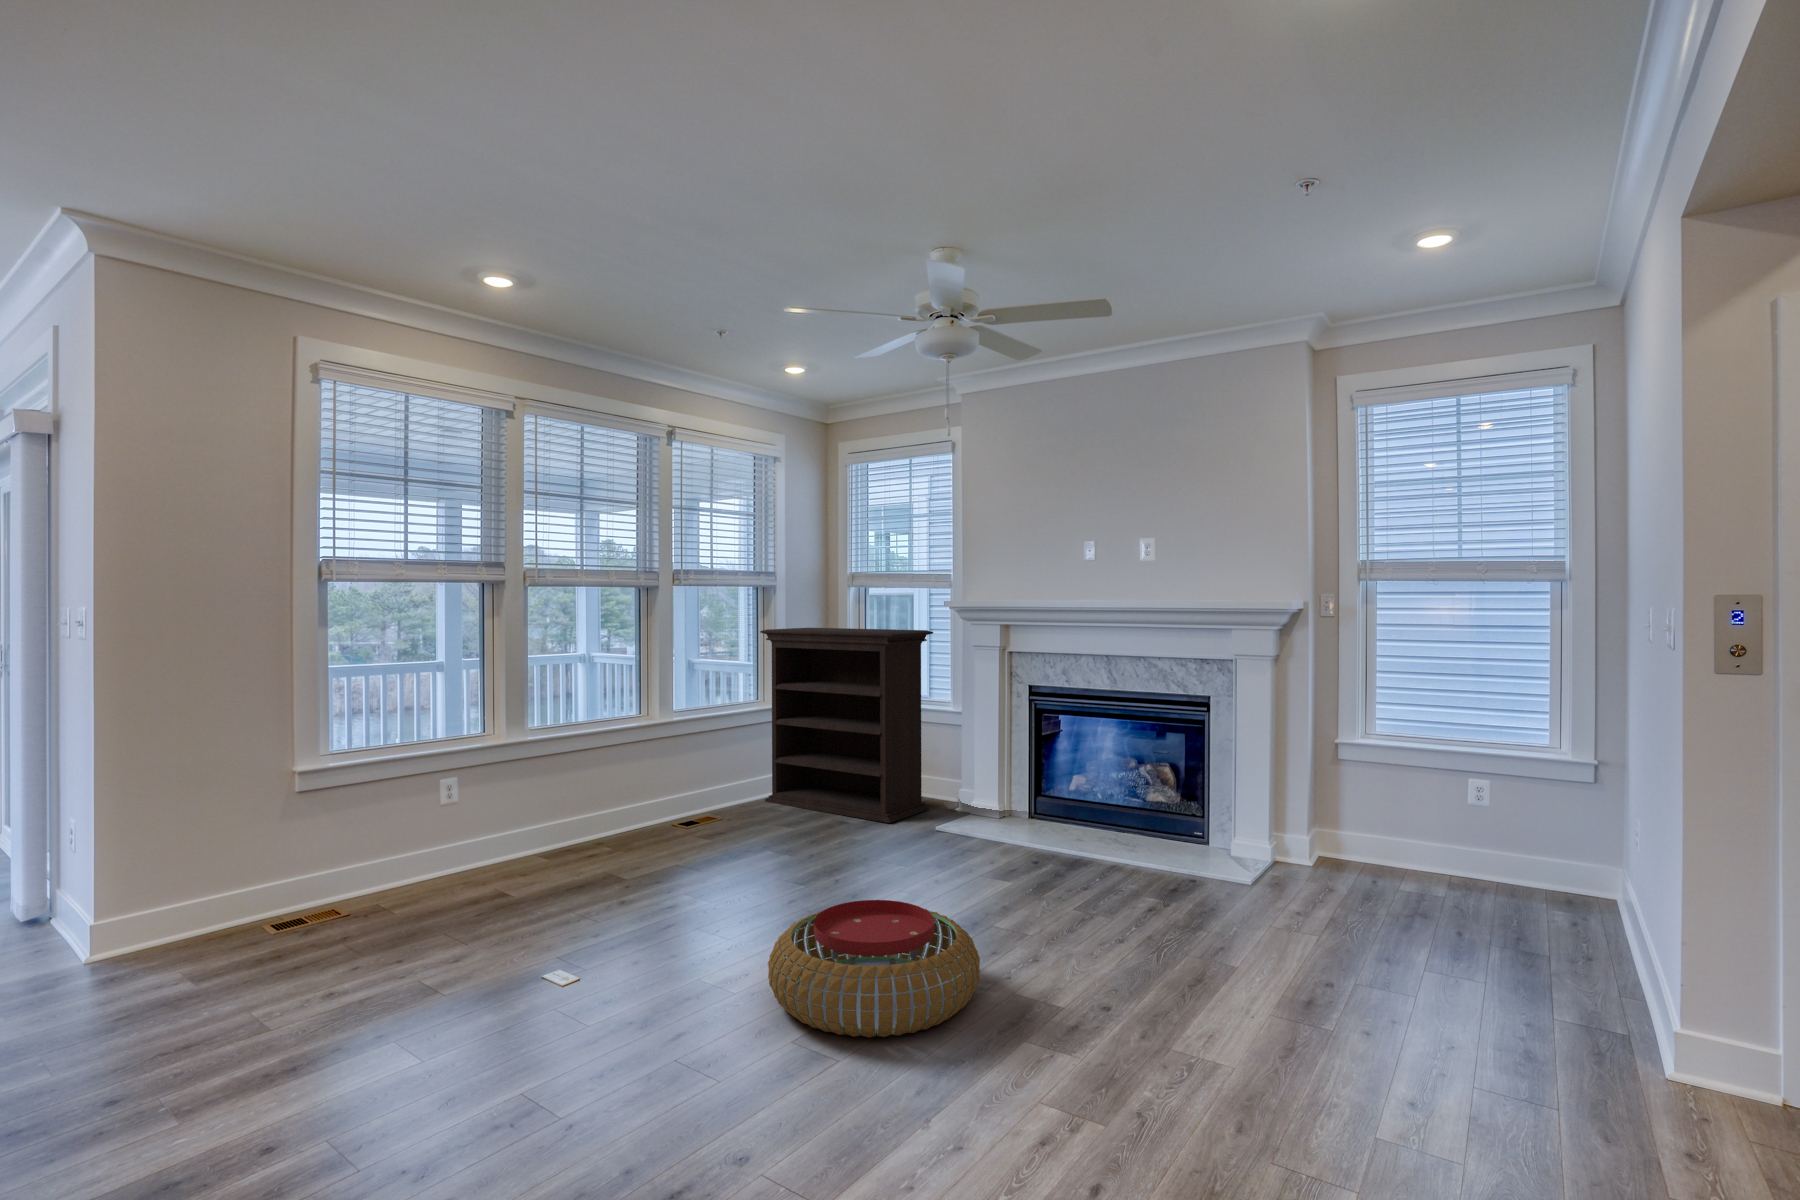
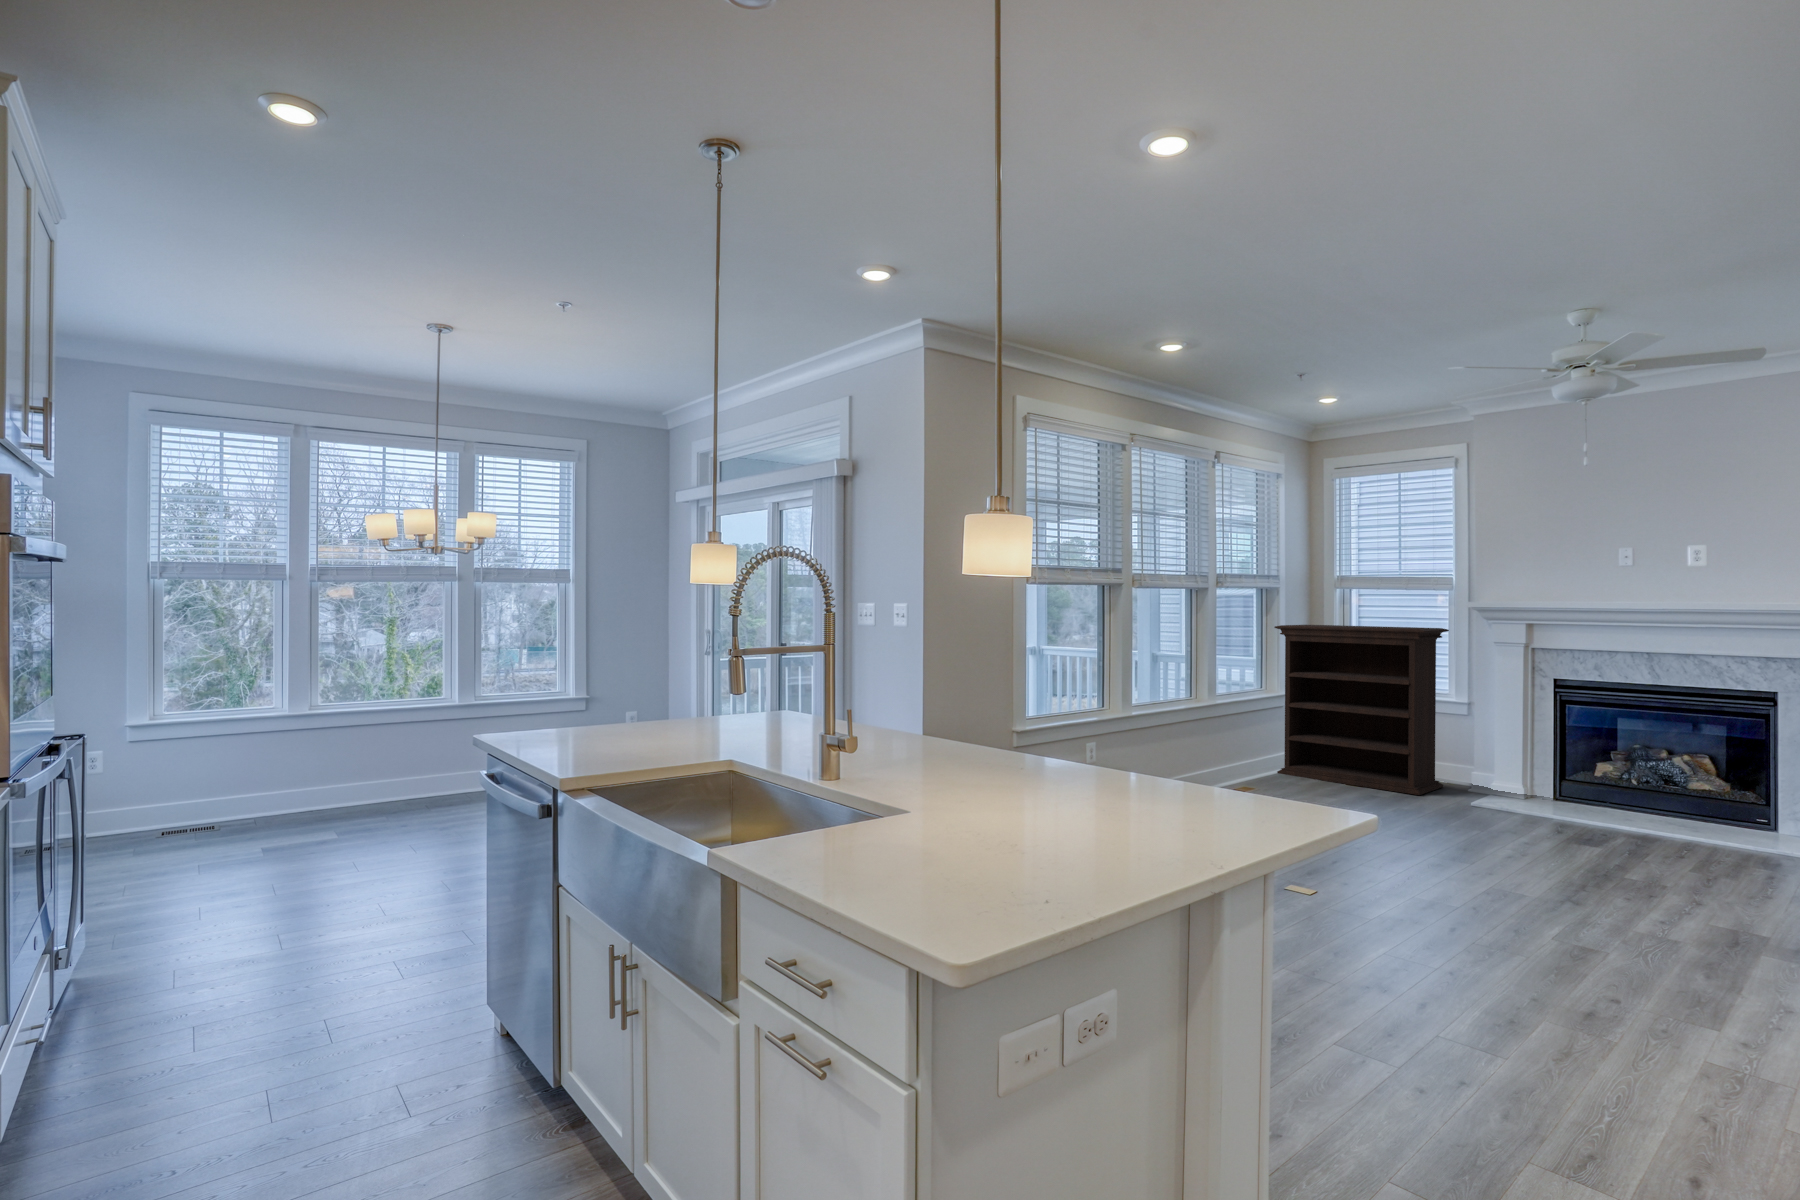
pouf: present [768,900,980,1038] -> none [1474,836,1677,931]

